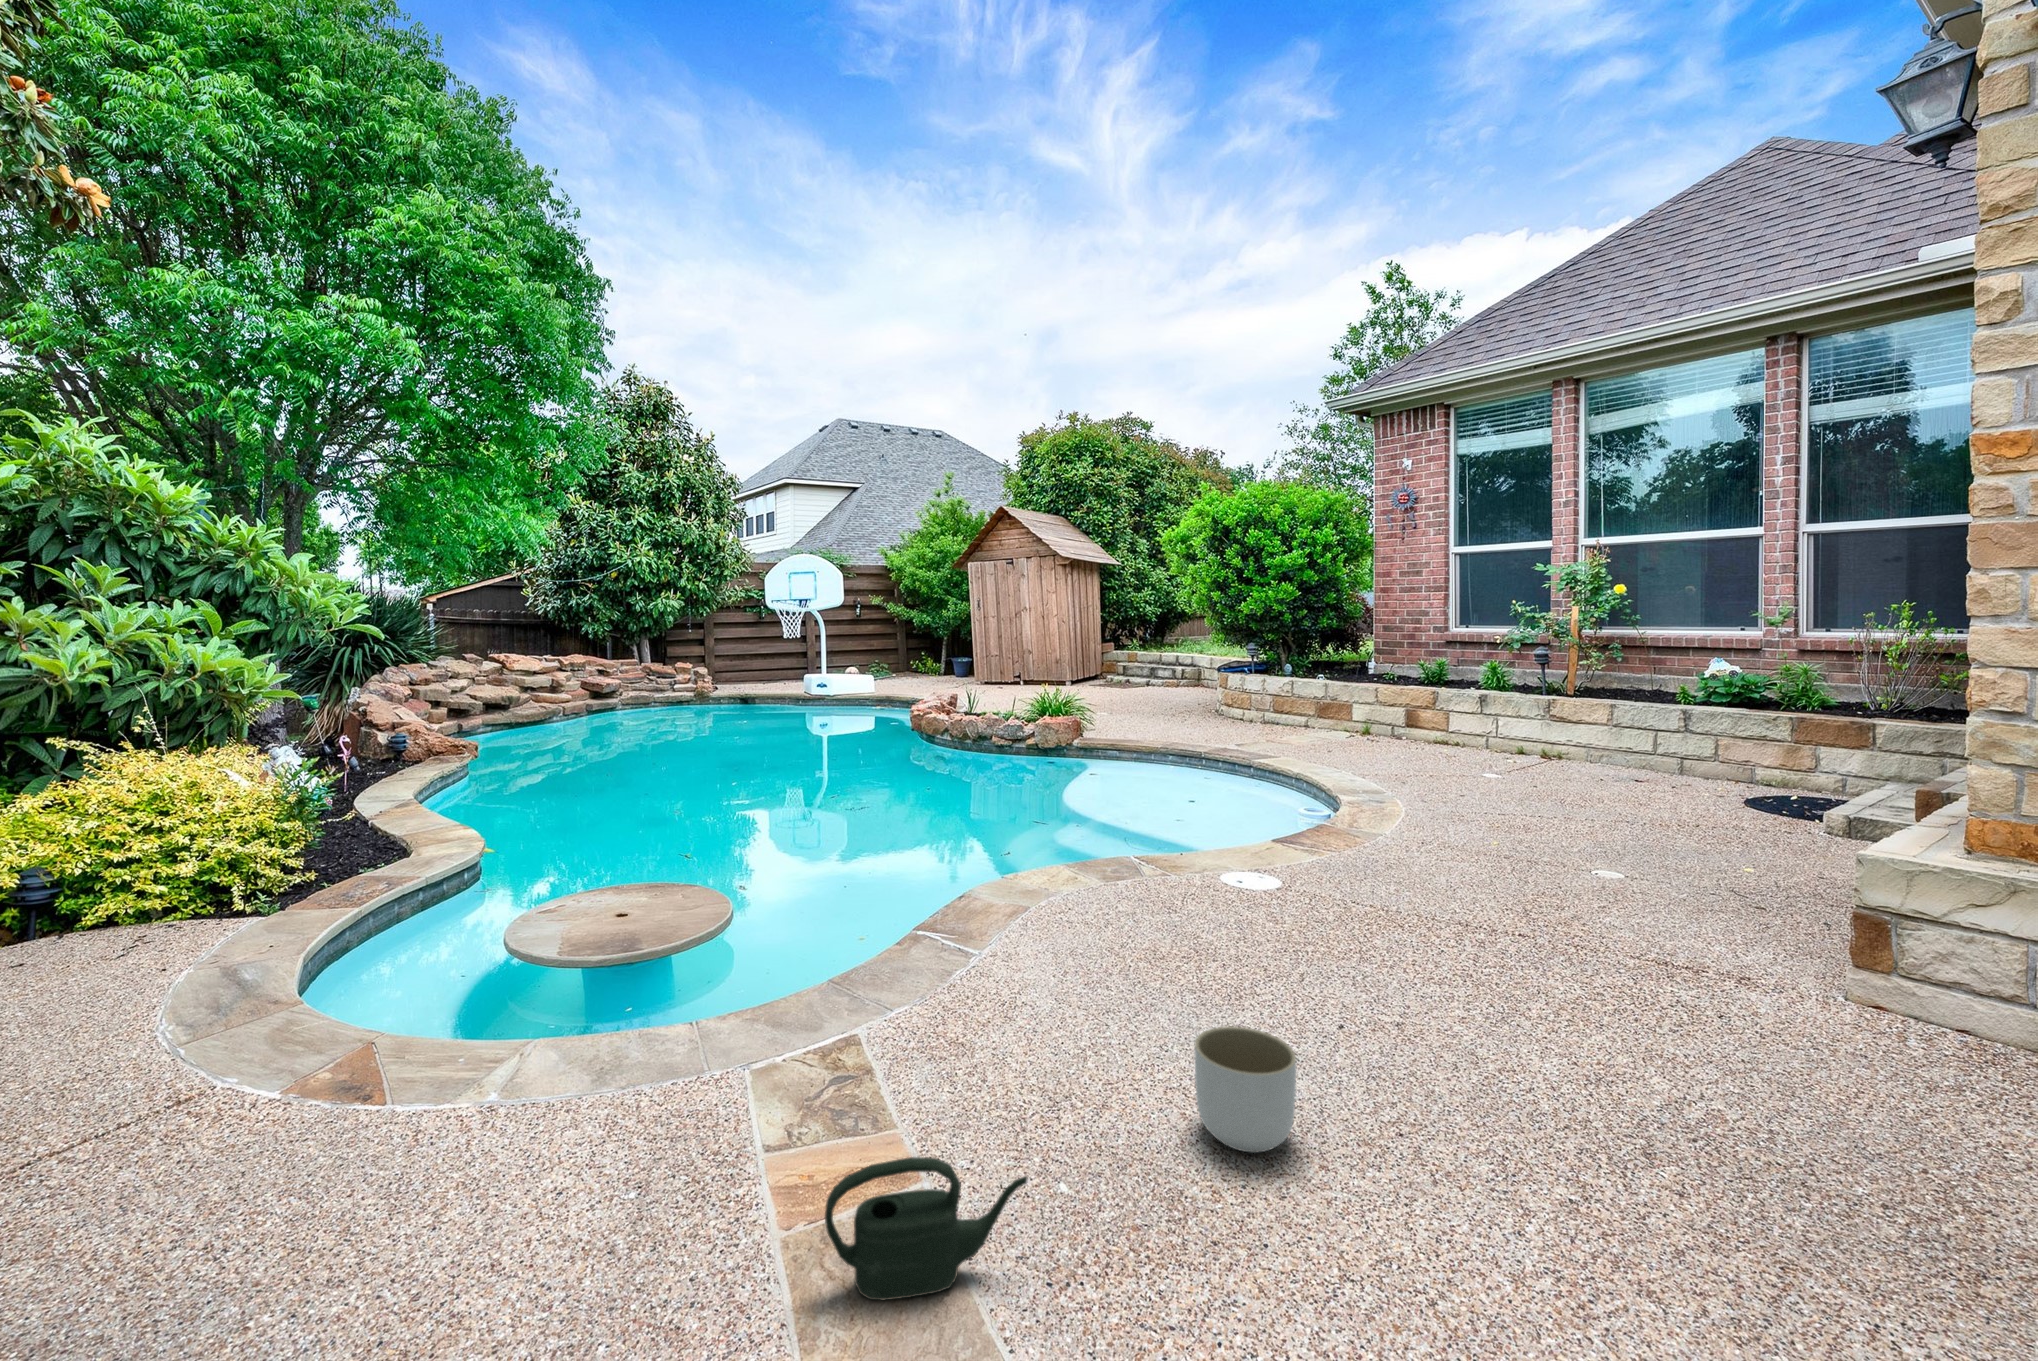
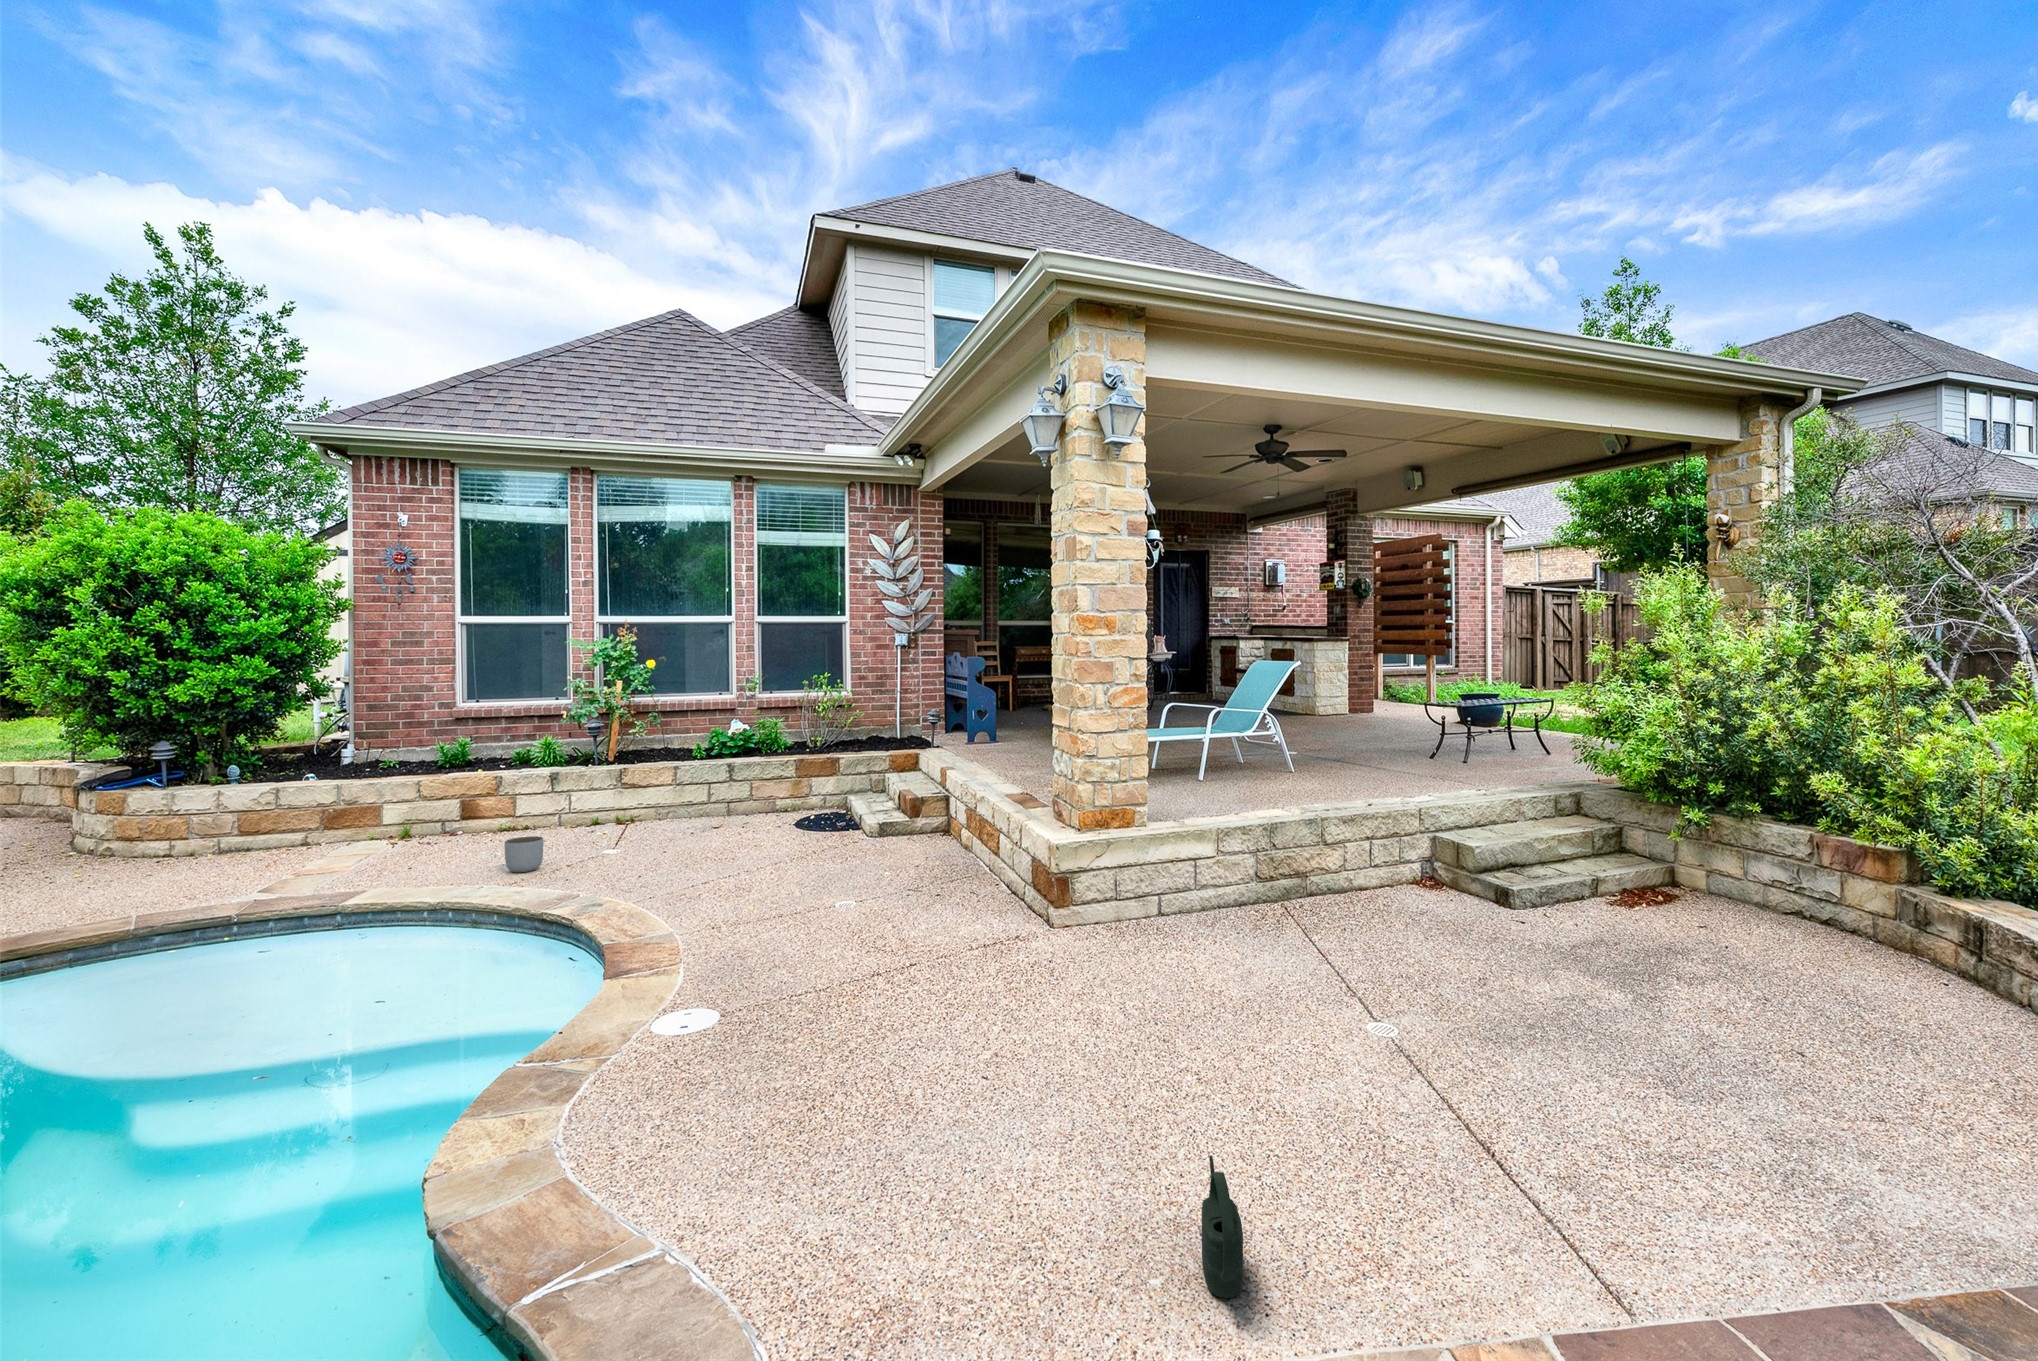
planter: present [1194,1026,1296,1153] -> present [505,836,543,873]

